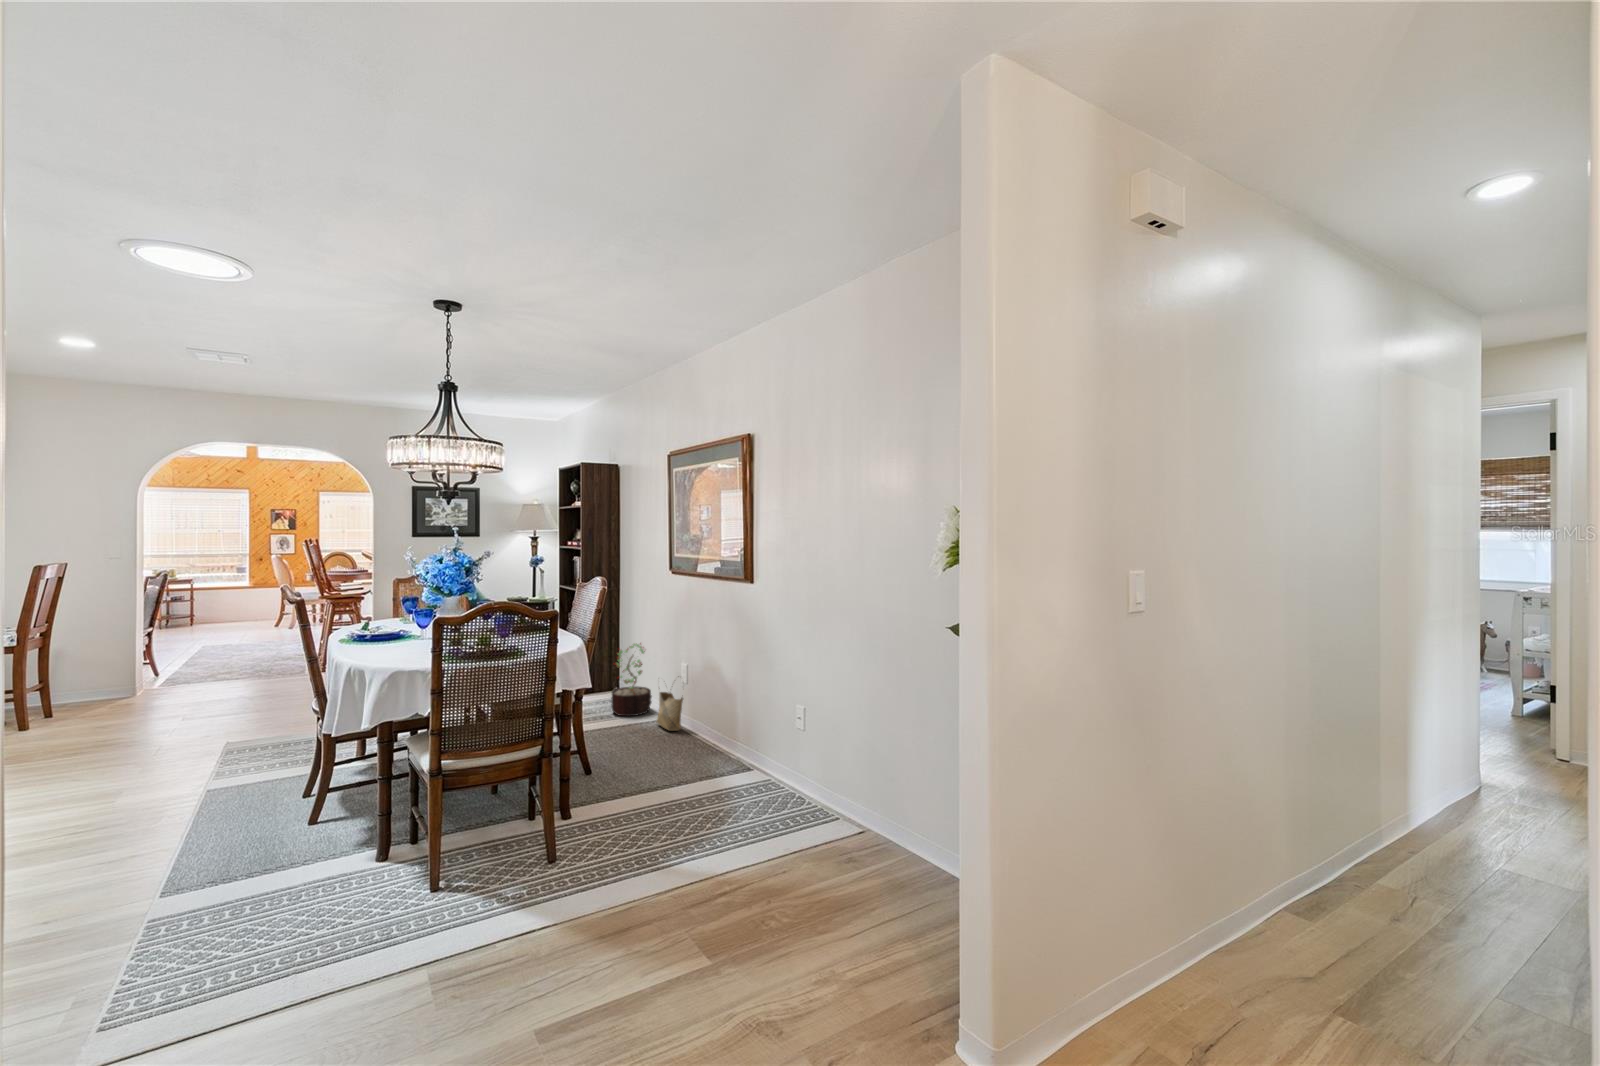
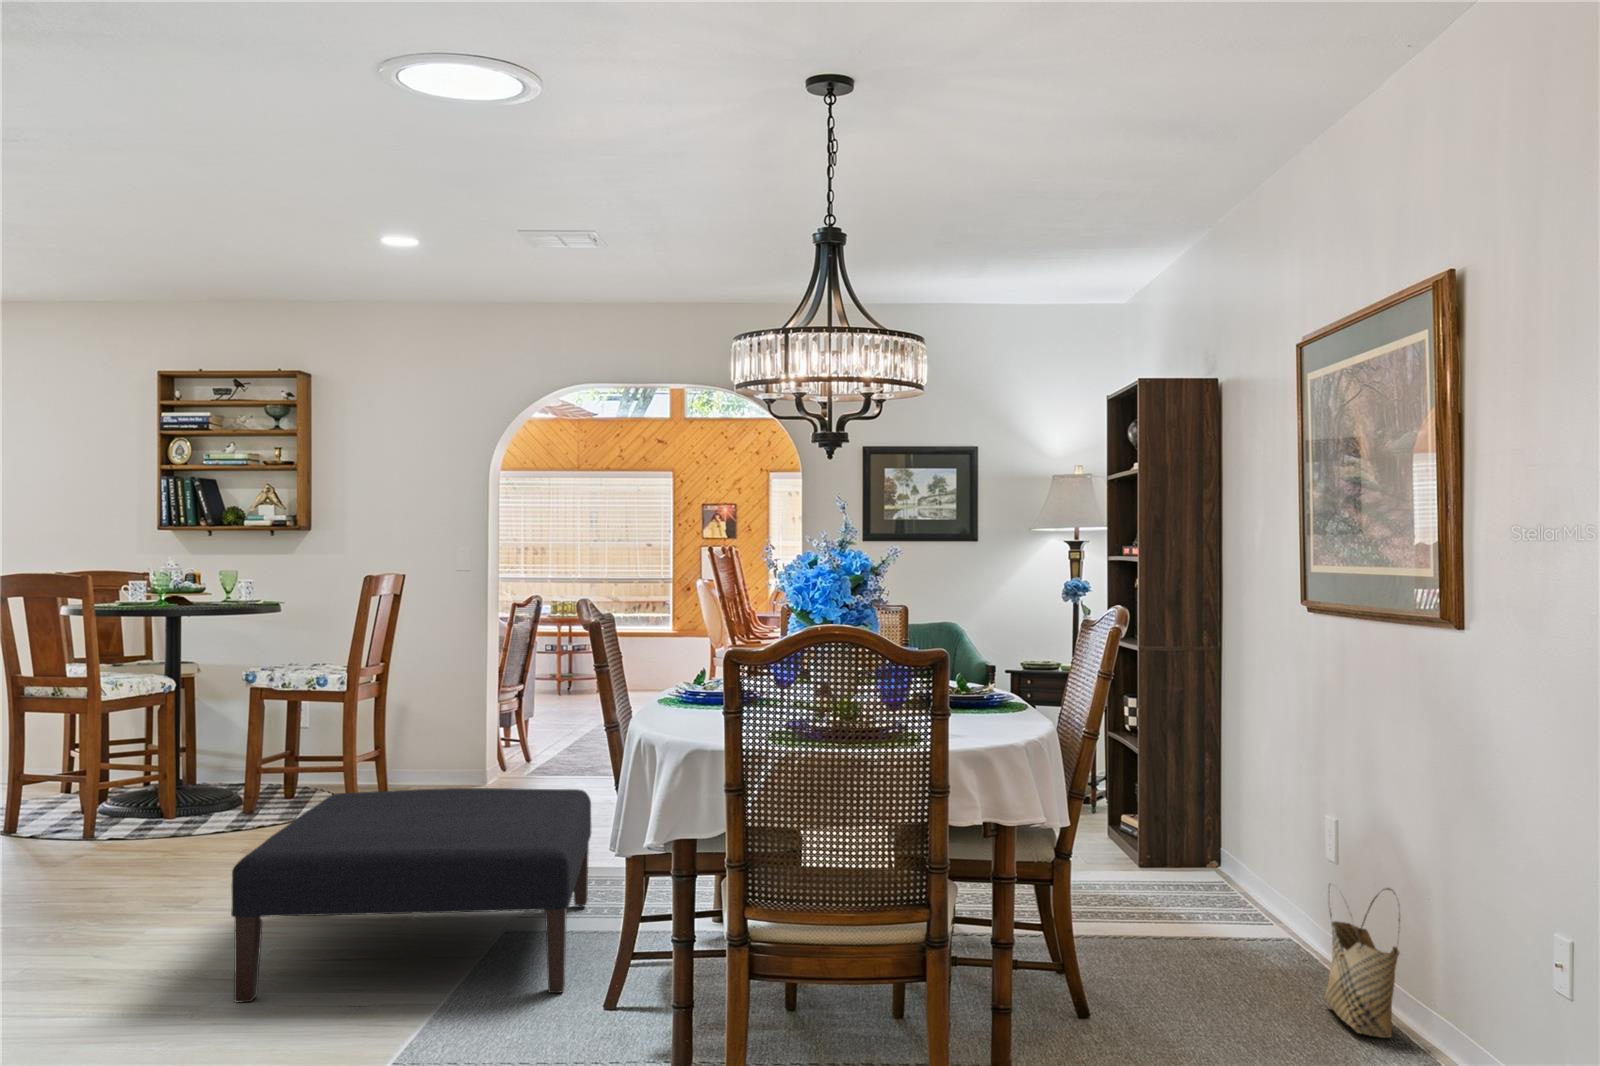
decorative plant: present [611,643,652,716] -> none [1211,785,1317,968]
ottoman: none [41,685,292,835] -> present [231,788,591,1002]

